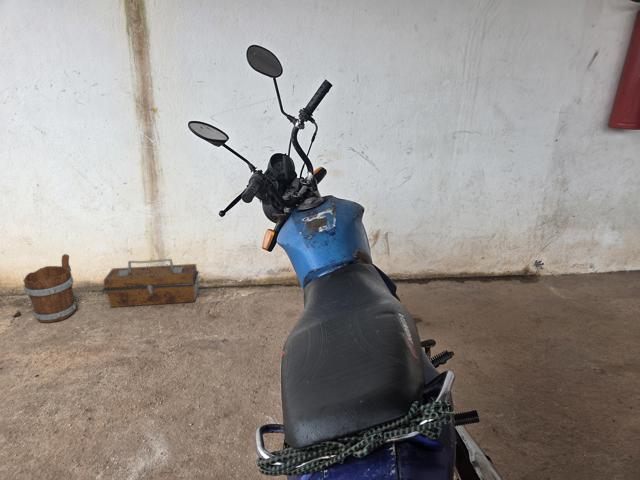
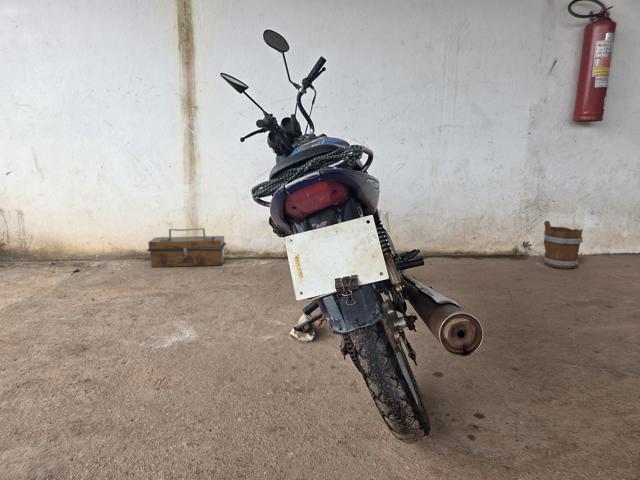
bucket: present [23,254,76,323] -> present [544,221,583,269]

